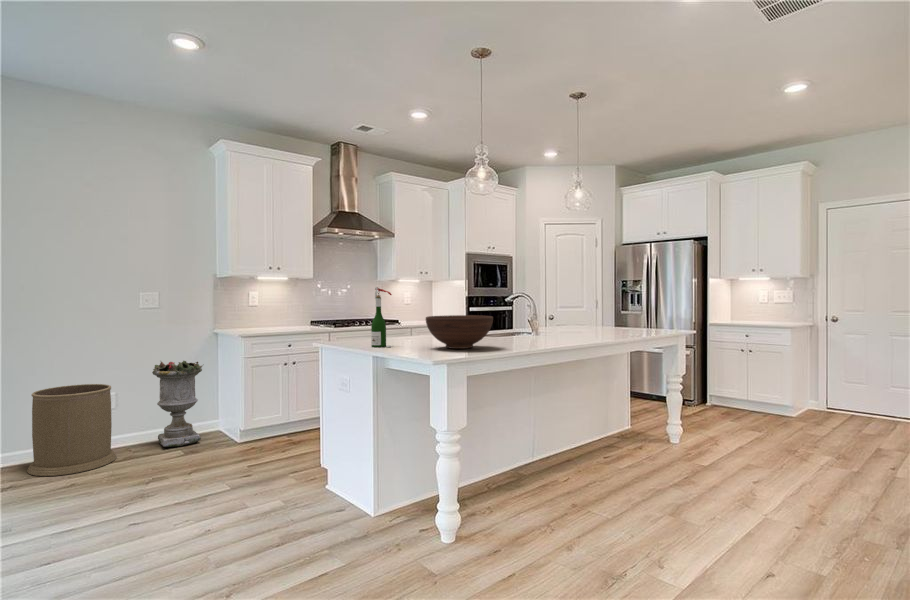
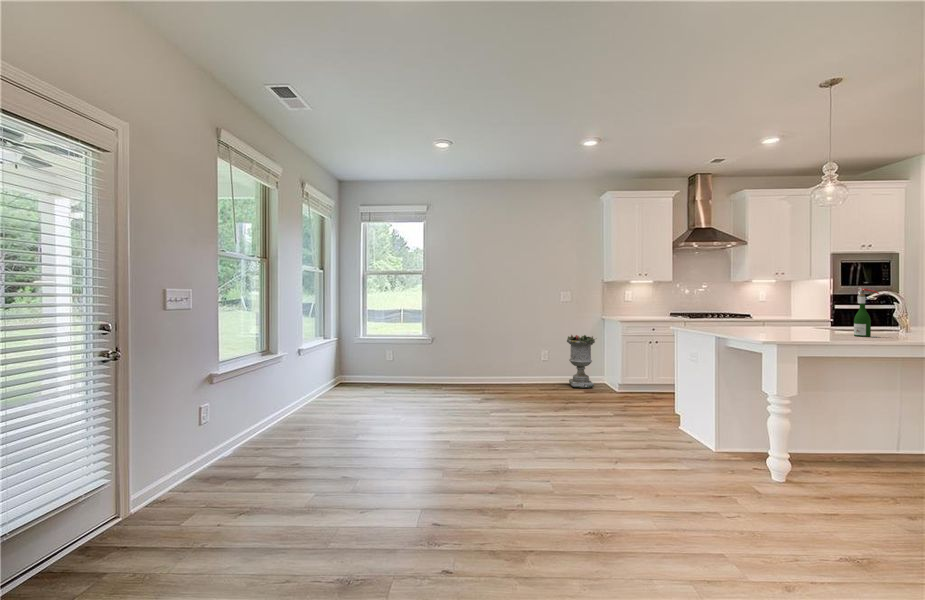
wine bottle: present [371,287,392,347] -> present [854,287,879,337]
fruit bowl: present [426,315,493,349] -> none [762,310,831,336]
trash can: present [27,384,117,476] -> none [509,344,549,392]

